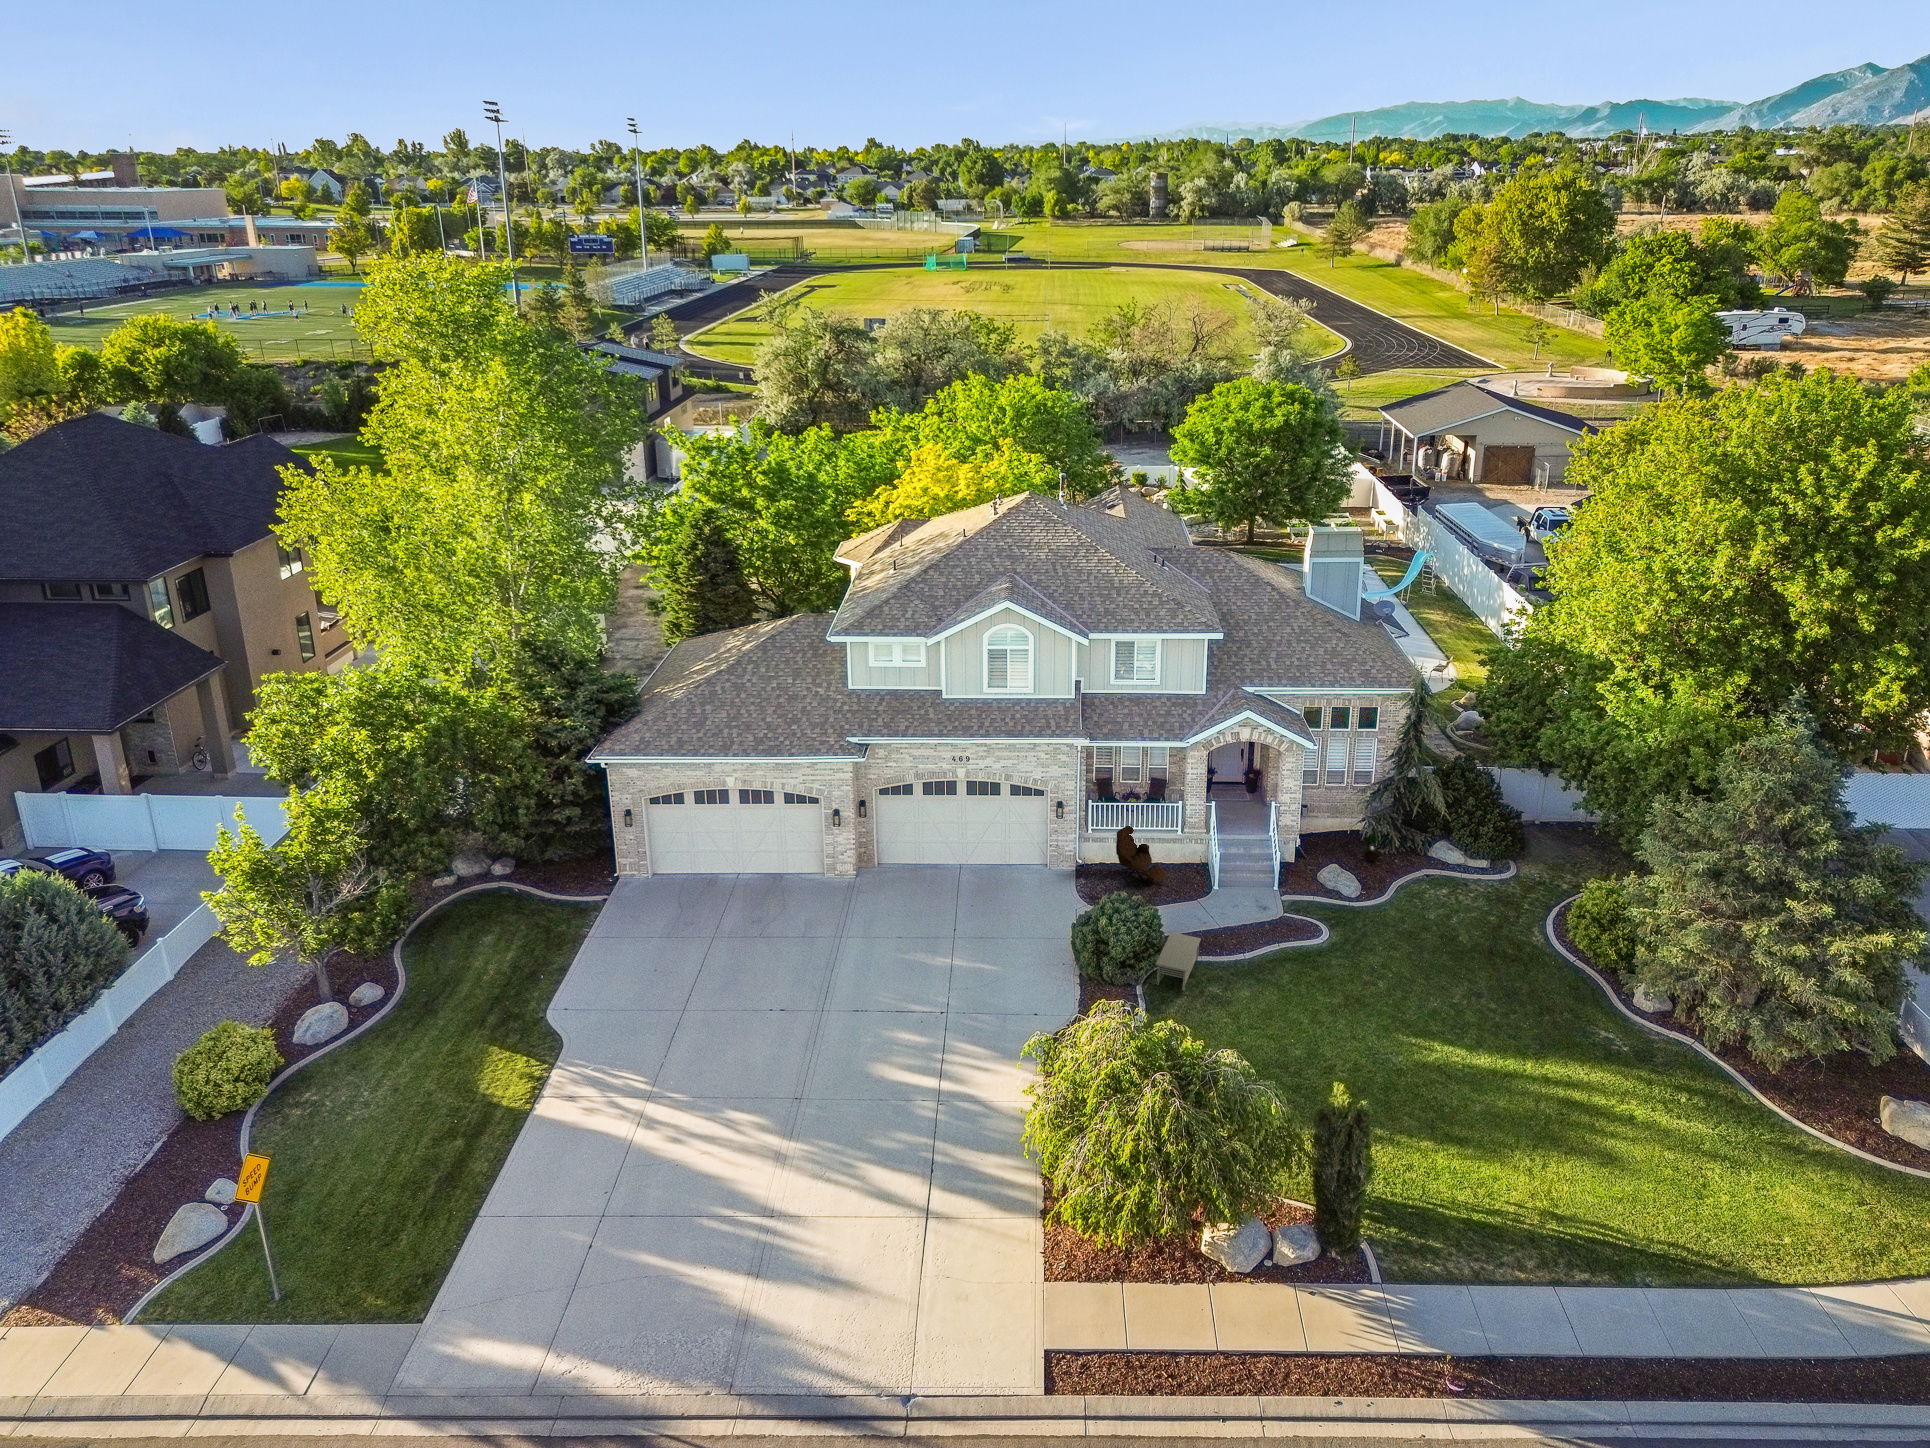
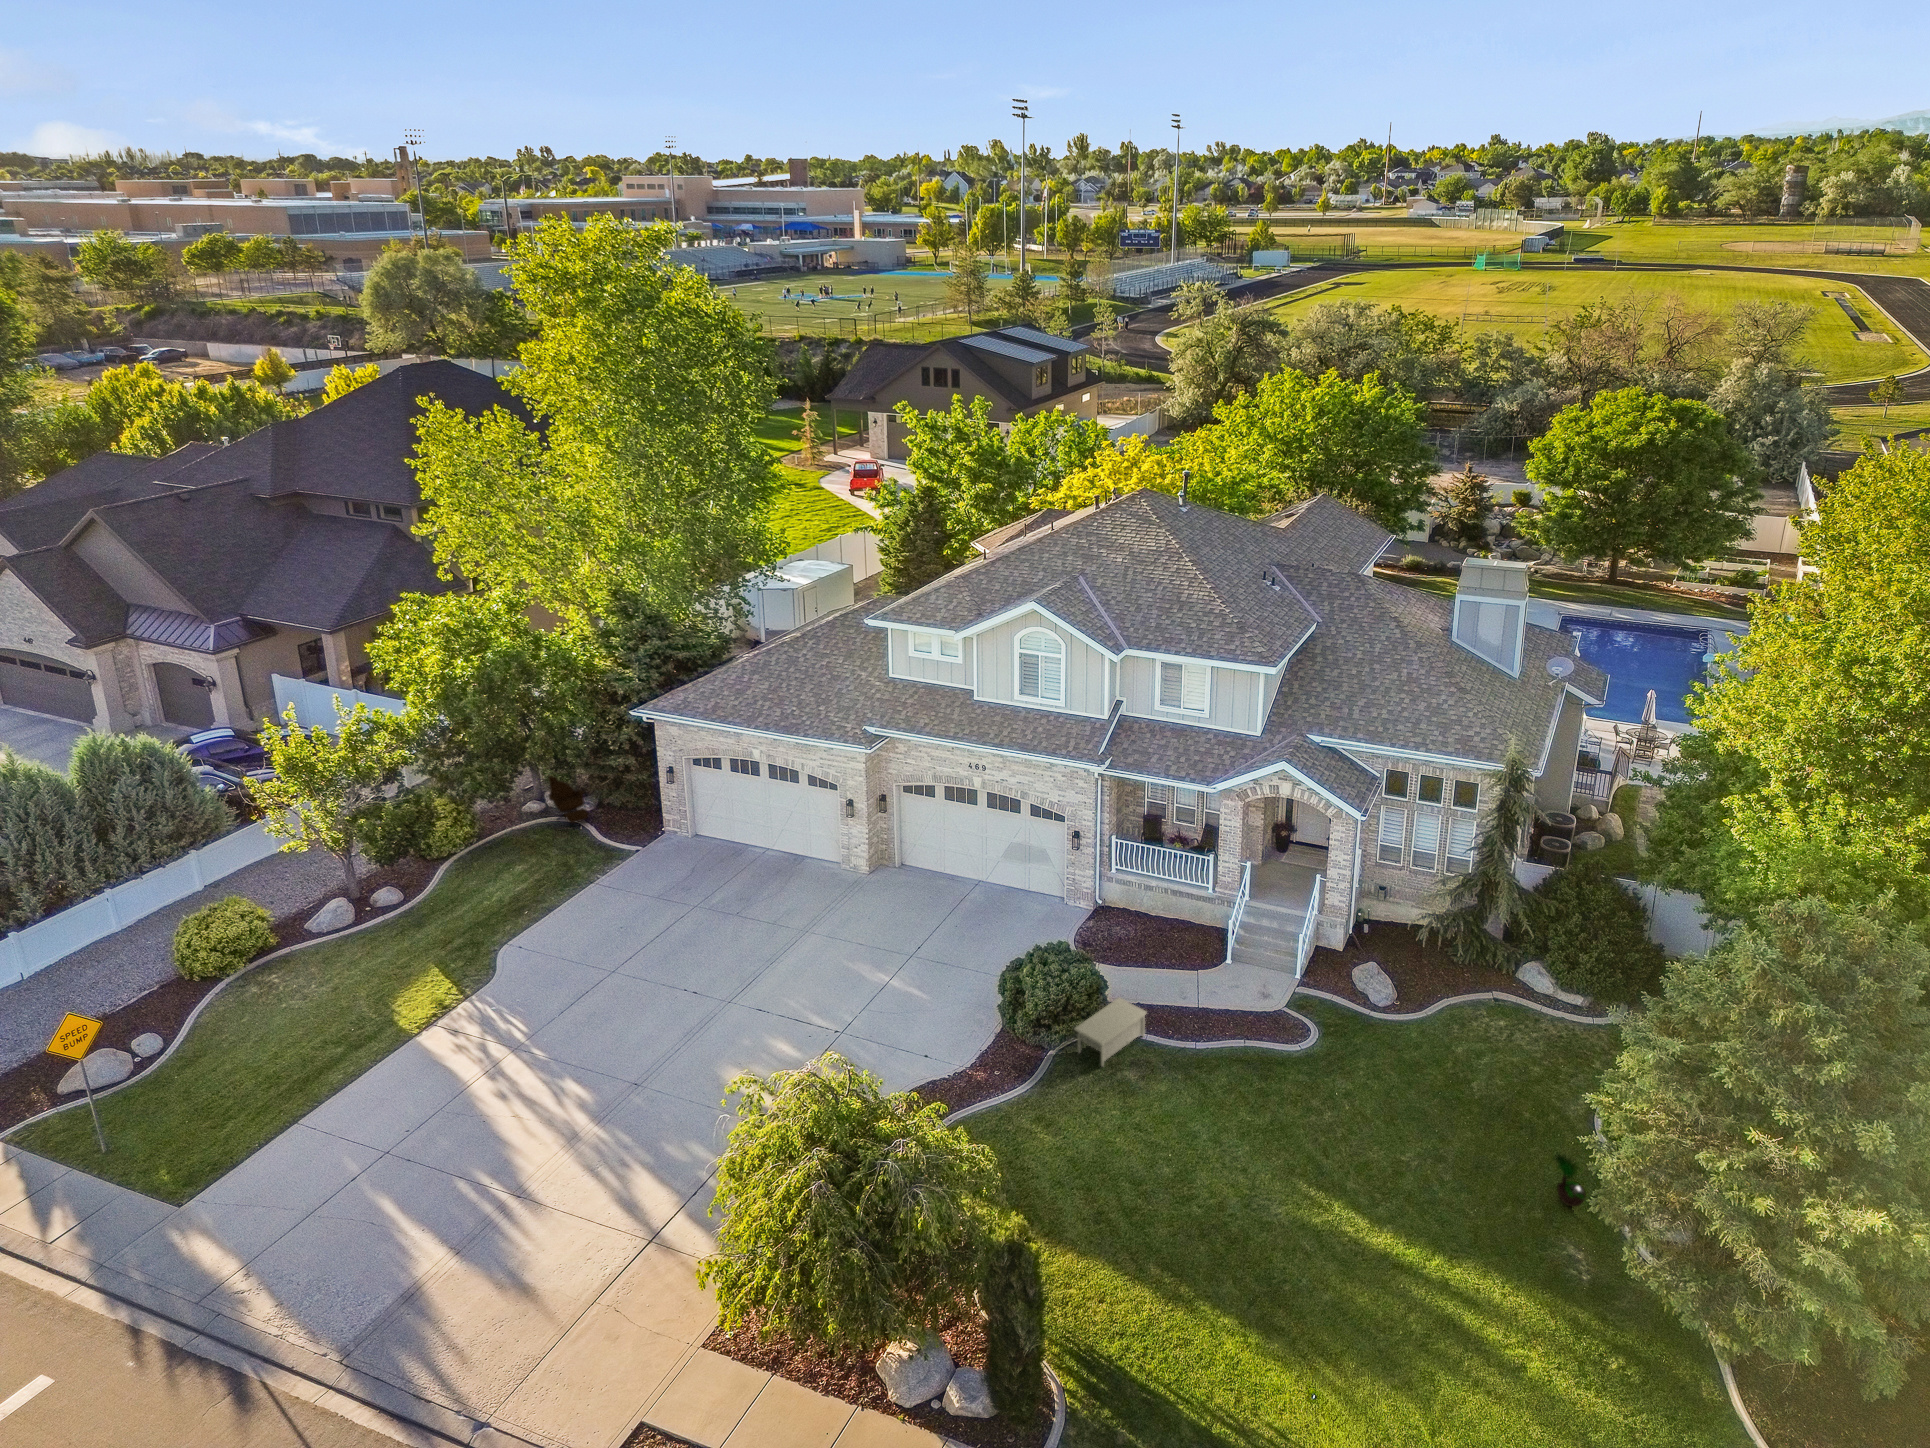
lounge chair: present [1116,826,1166,887] -> present [548,775,588,824]
potted tree: present [1362,832,1379,861] -> present [1553,1153,1586,1207]

